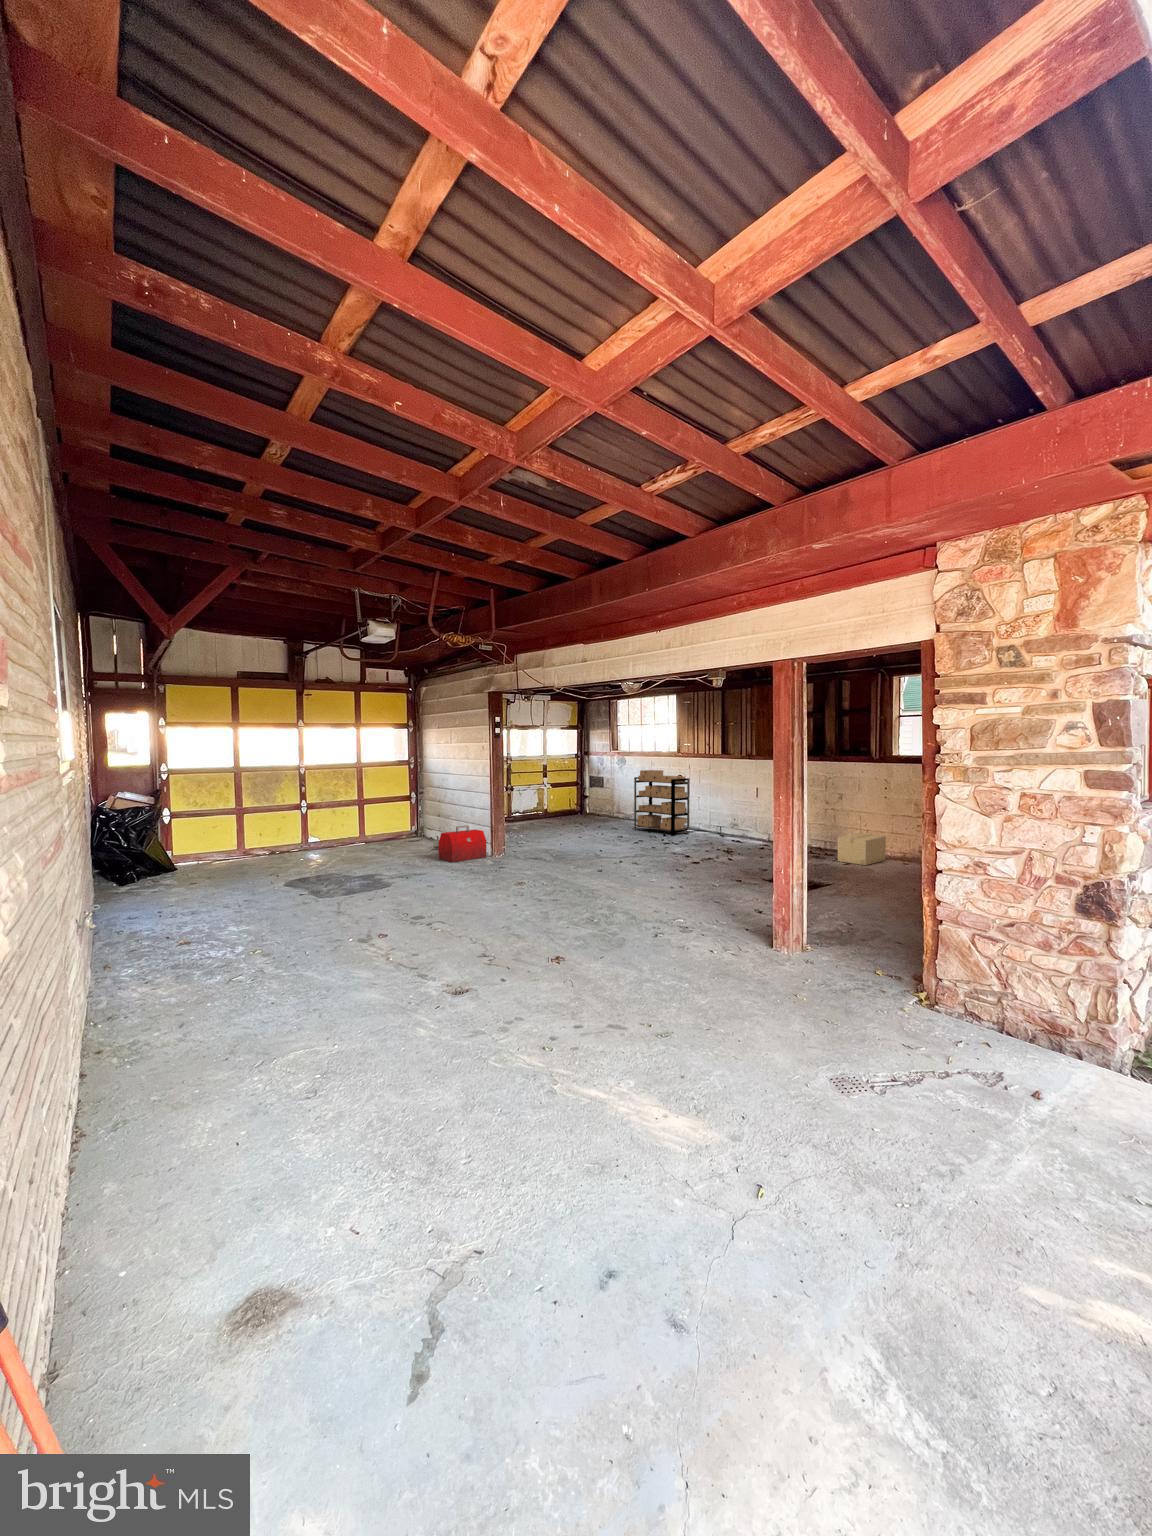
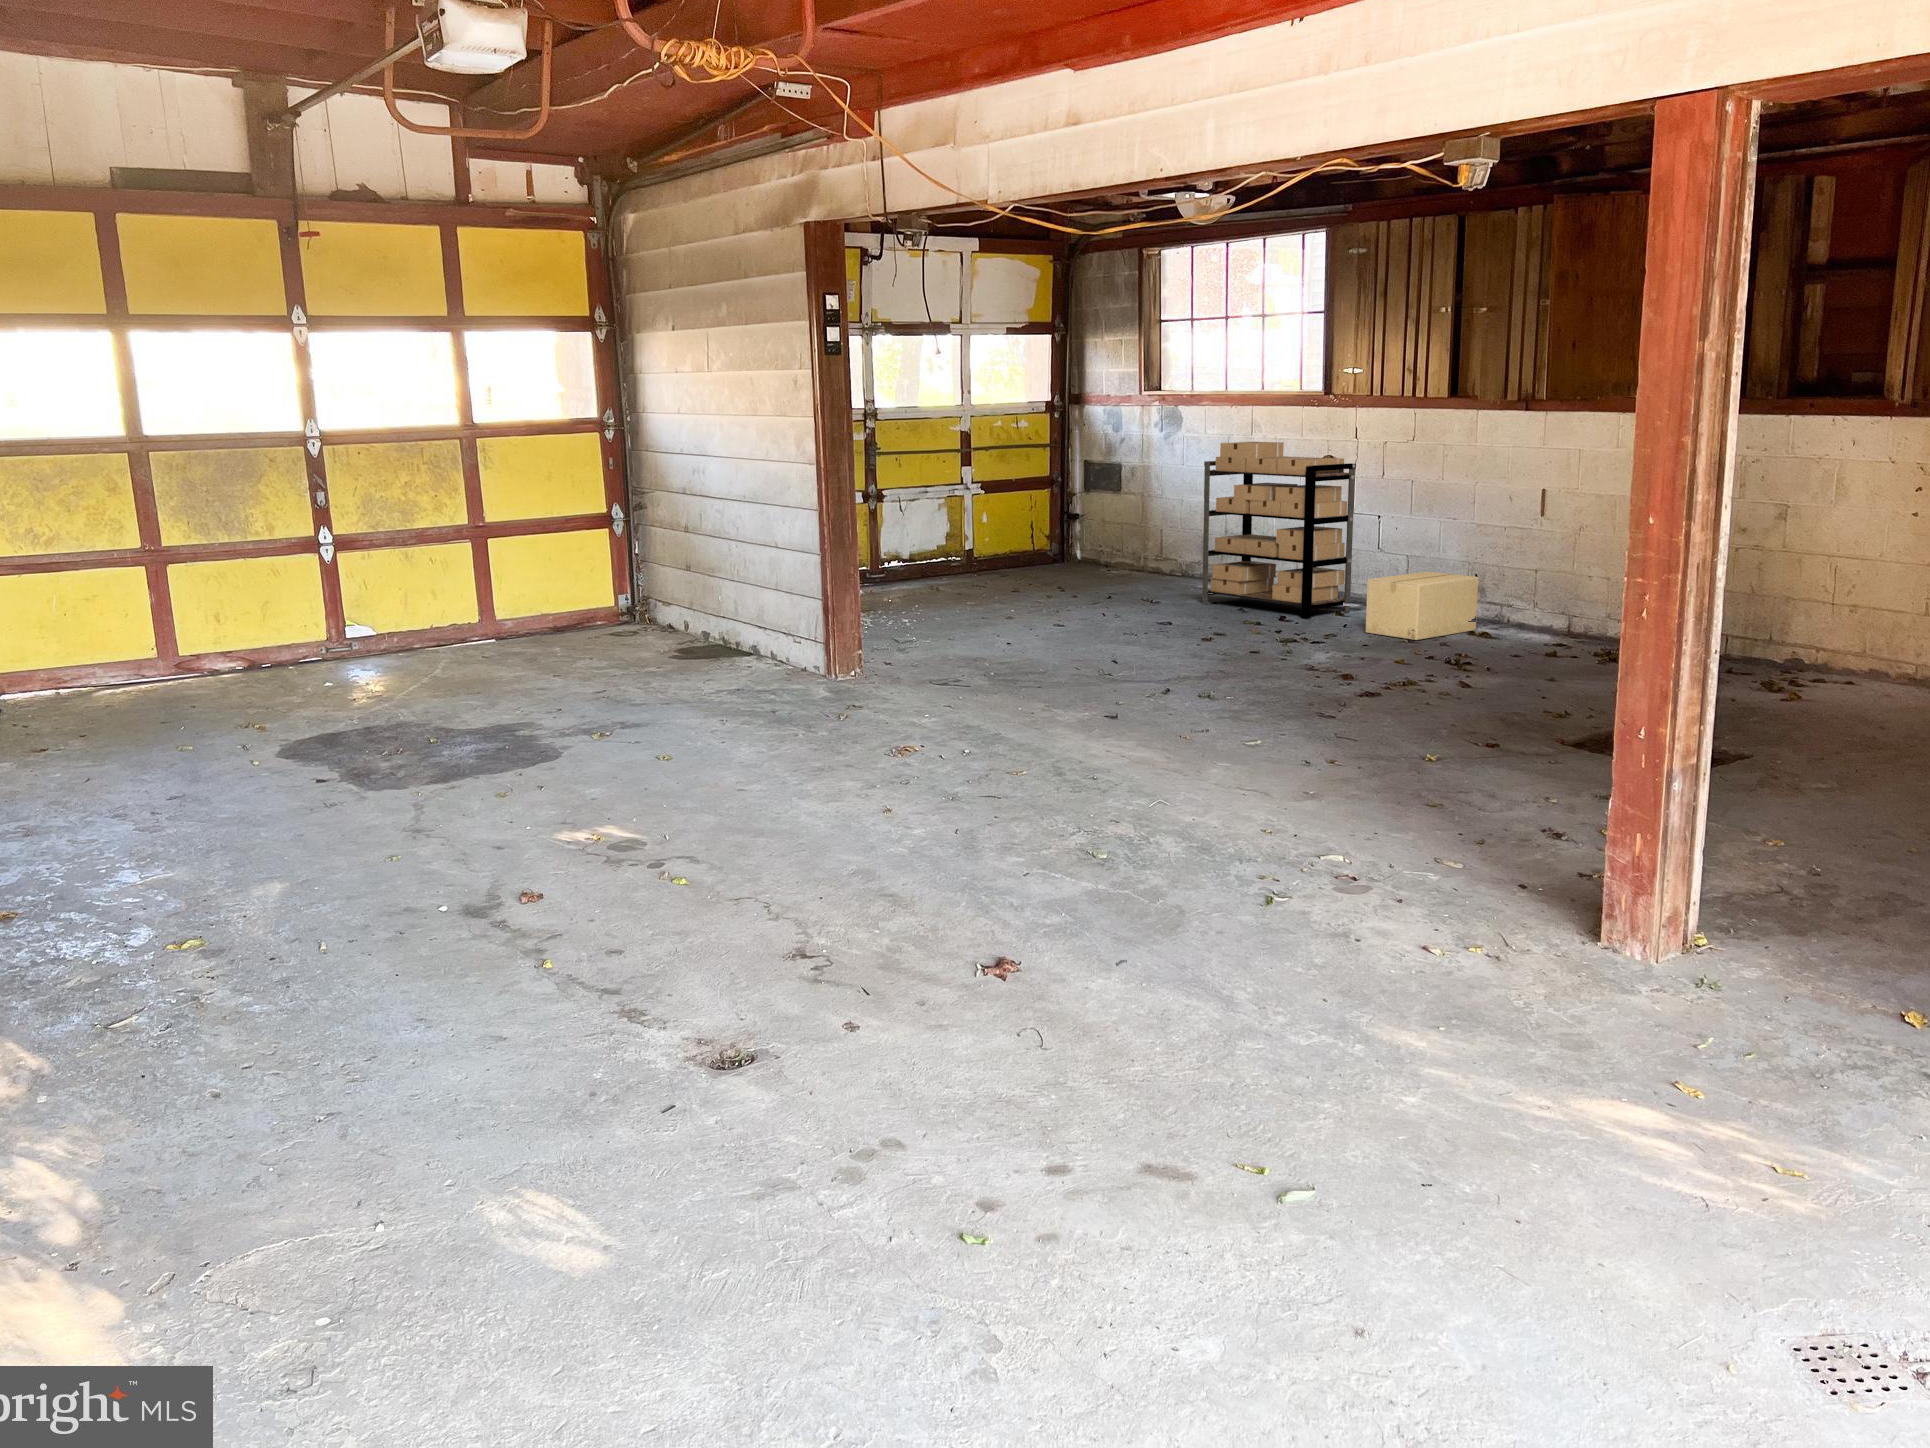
toolbox: present [439,825,487,862] -> none [682,593,810,691]
cardboard box: present [838,833,886,865] -> present [1365,572,1478,640]

